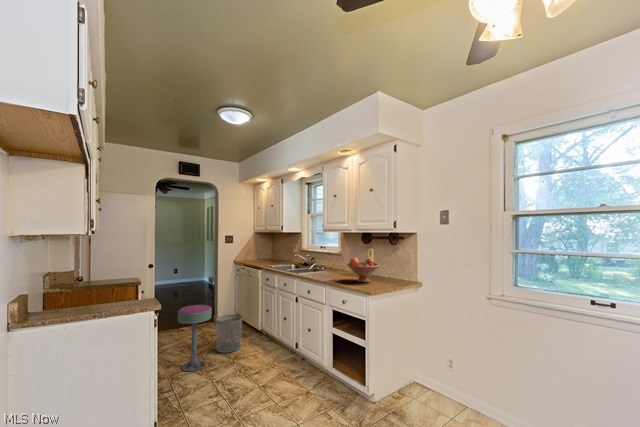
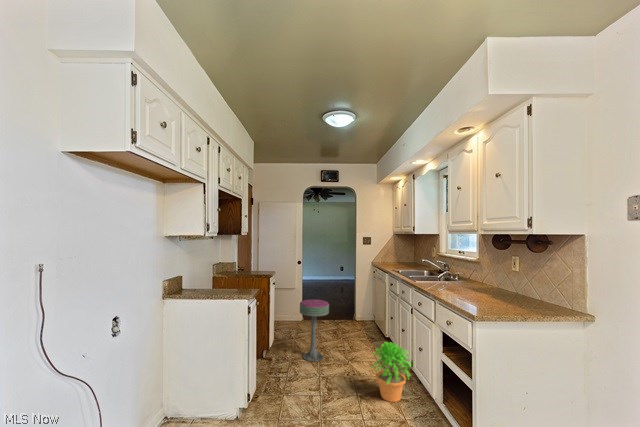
fruit bowl: present [348,257,380,282] -> none [462,267,512,303]
waste bin: present [216,315,242,353] -> none [339,316,364,354]
potted plant: none [269,329,306,381] -> present [372,342,410,402]

